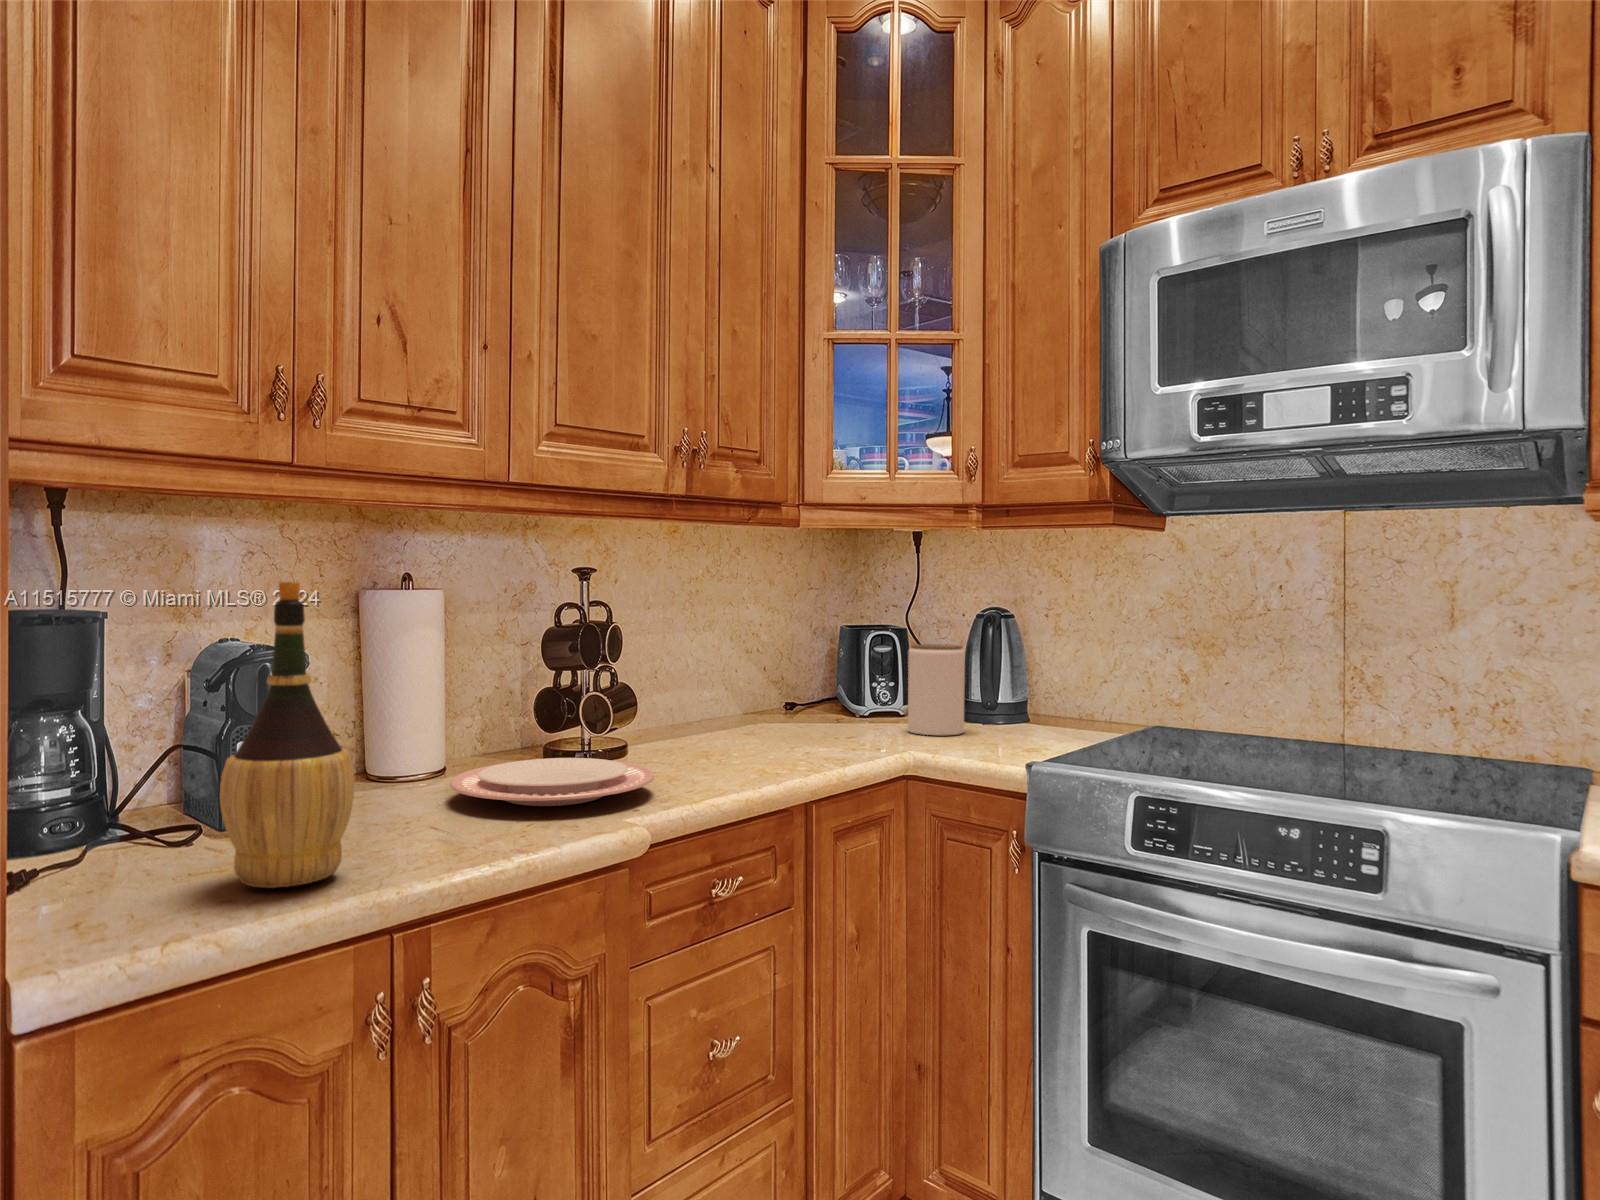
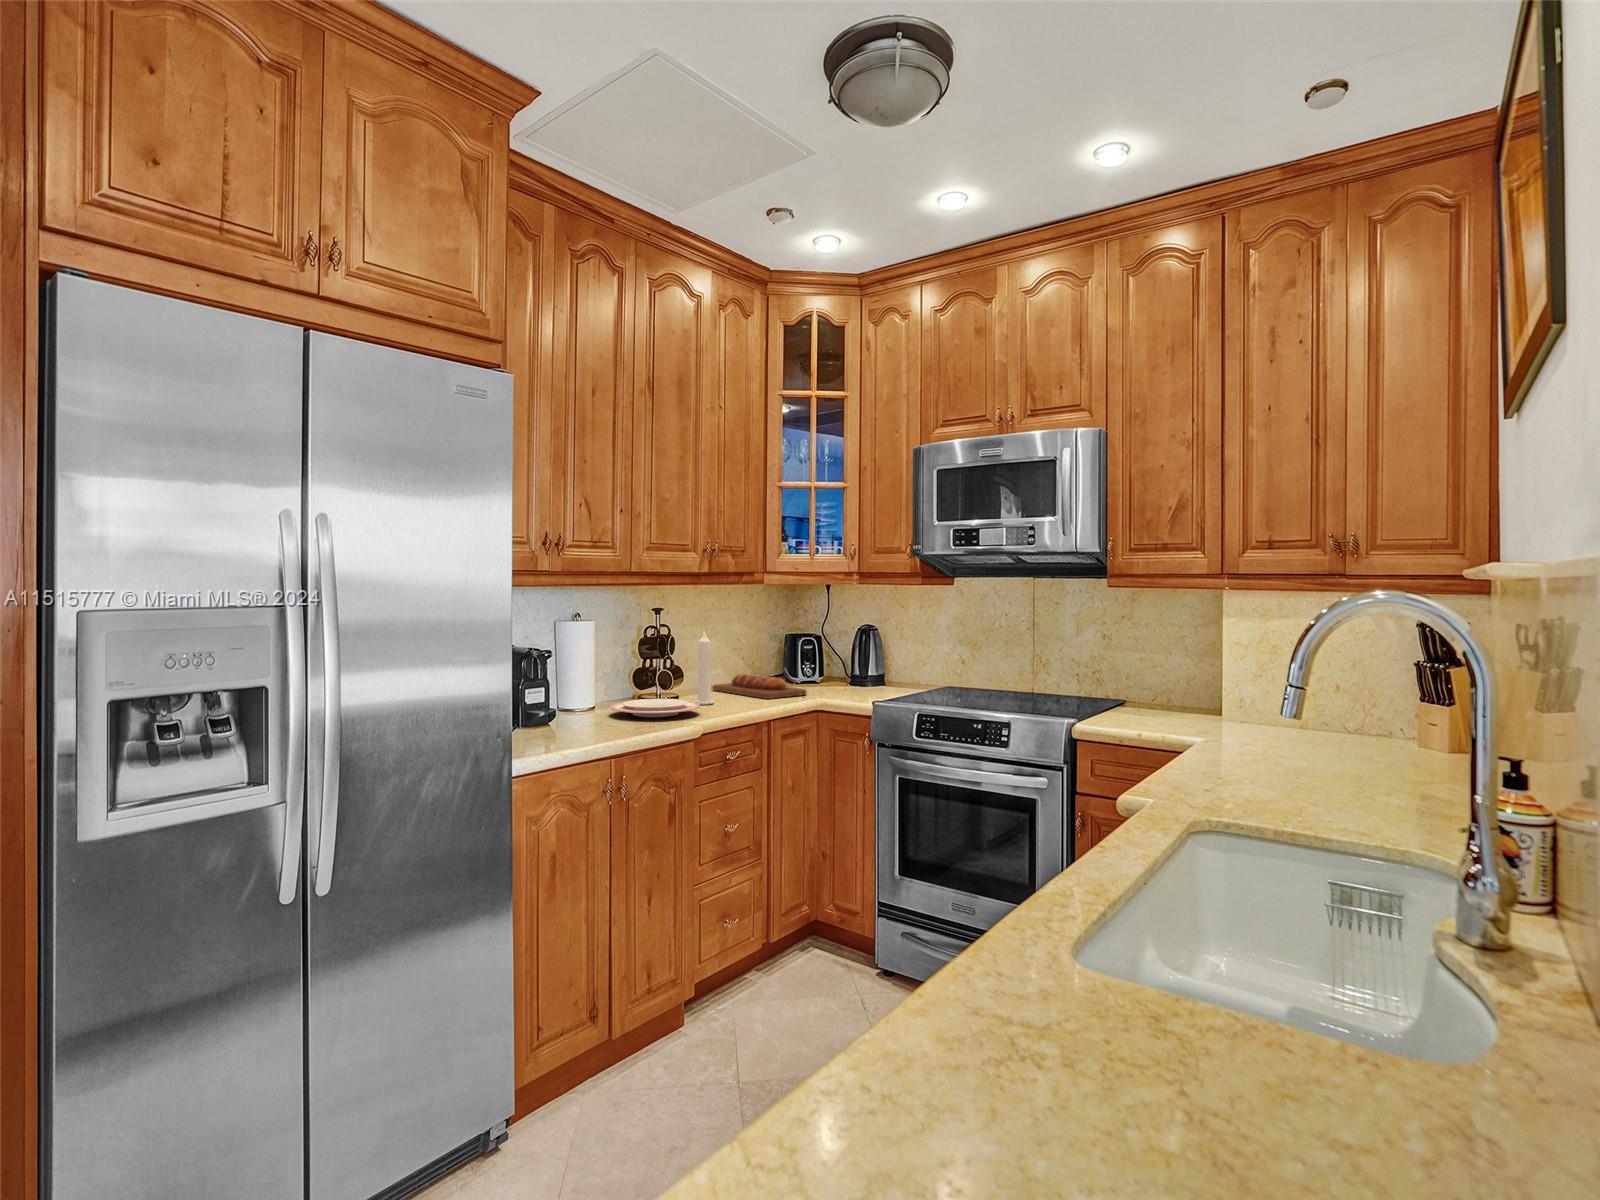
wine bottle: present [220,581,355,888] -> none [552,624,599,737]
candle: none [653,615,696,767] -> present [694,632,714,704]
jar: present [908,644,965,735] -> none [820,644,850,692]
bread loaf: none [703,700,883,752] -> present [712,674,807,699]

